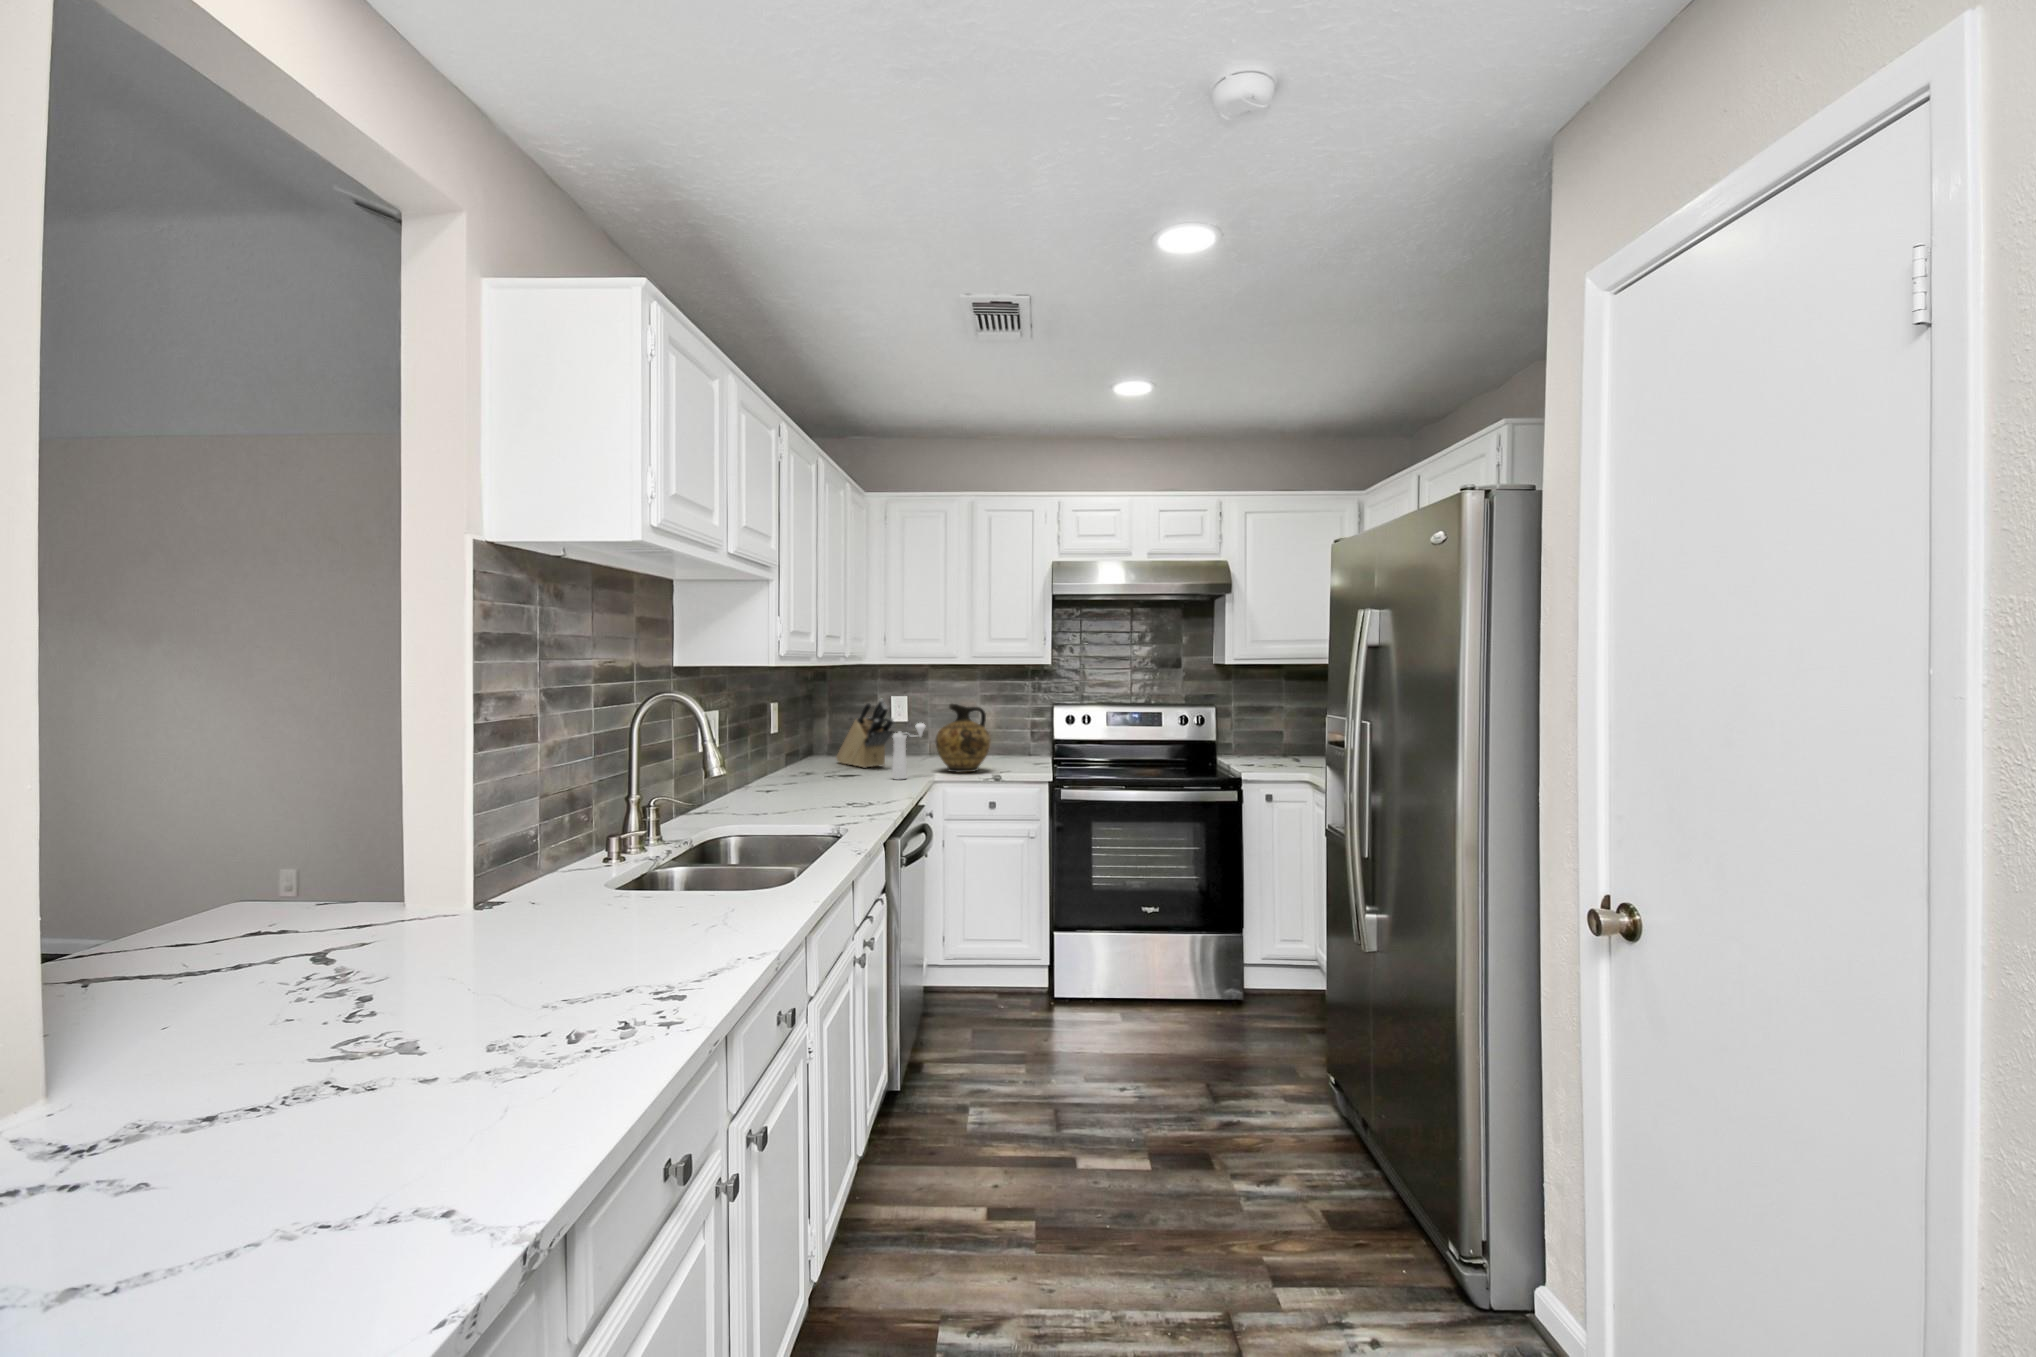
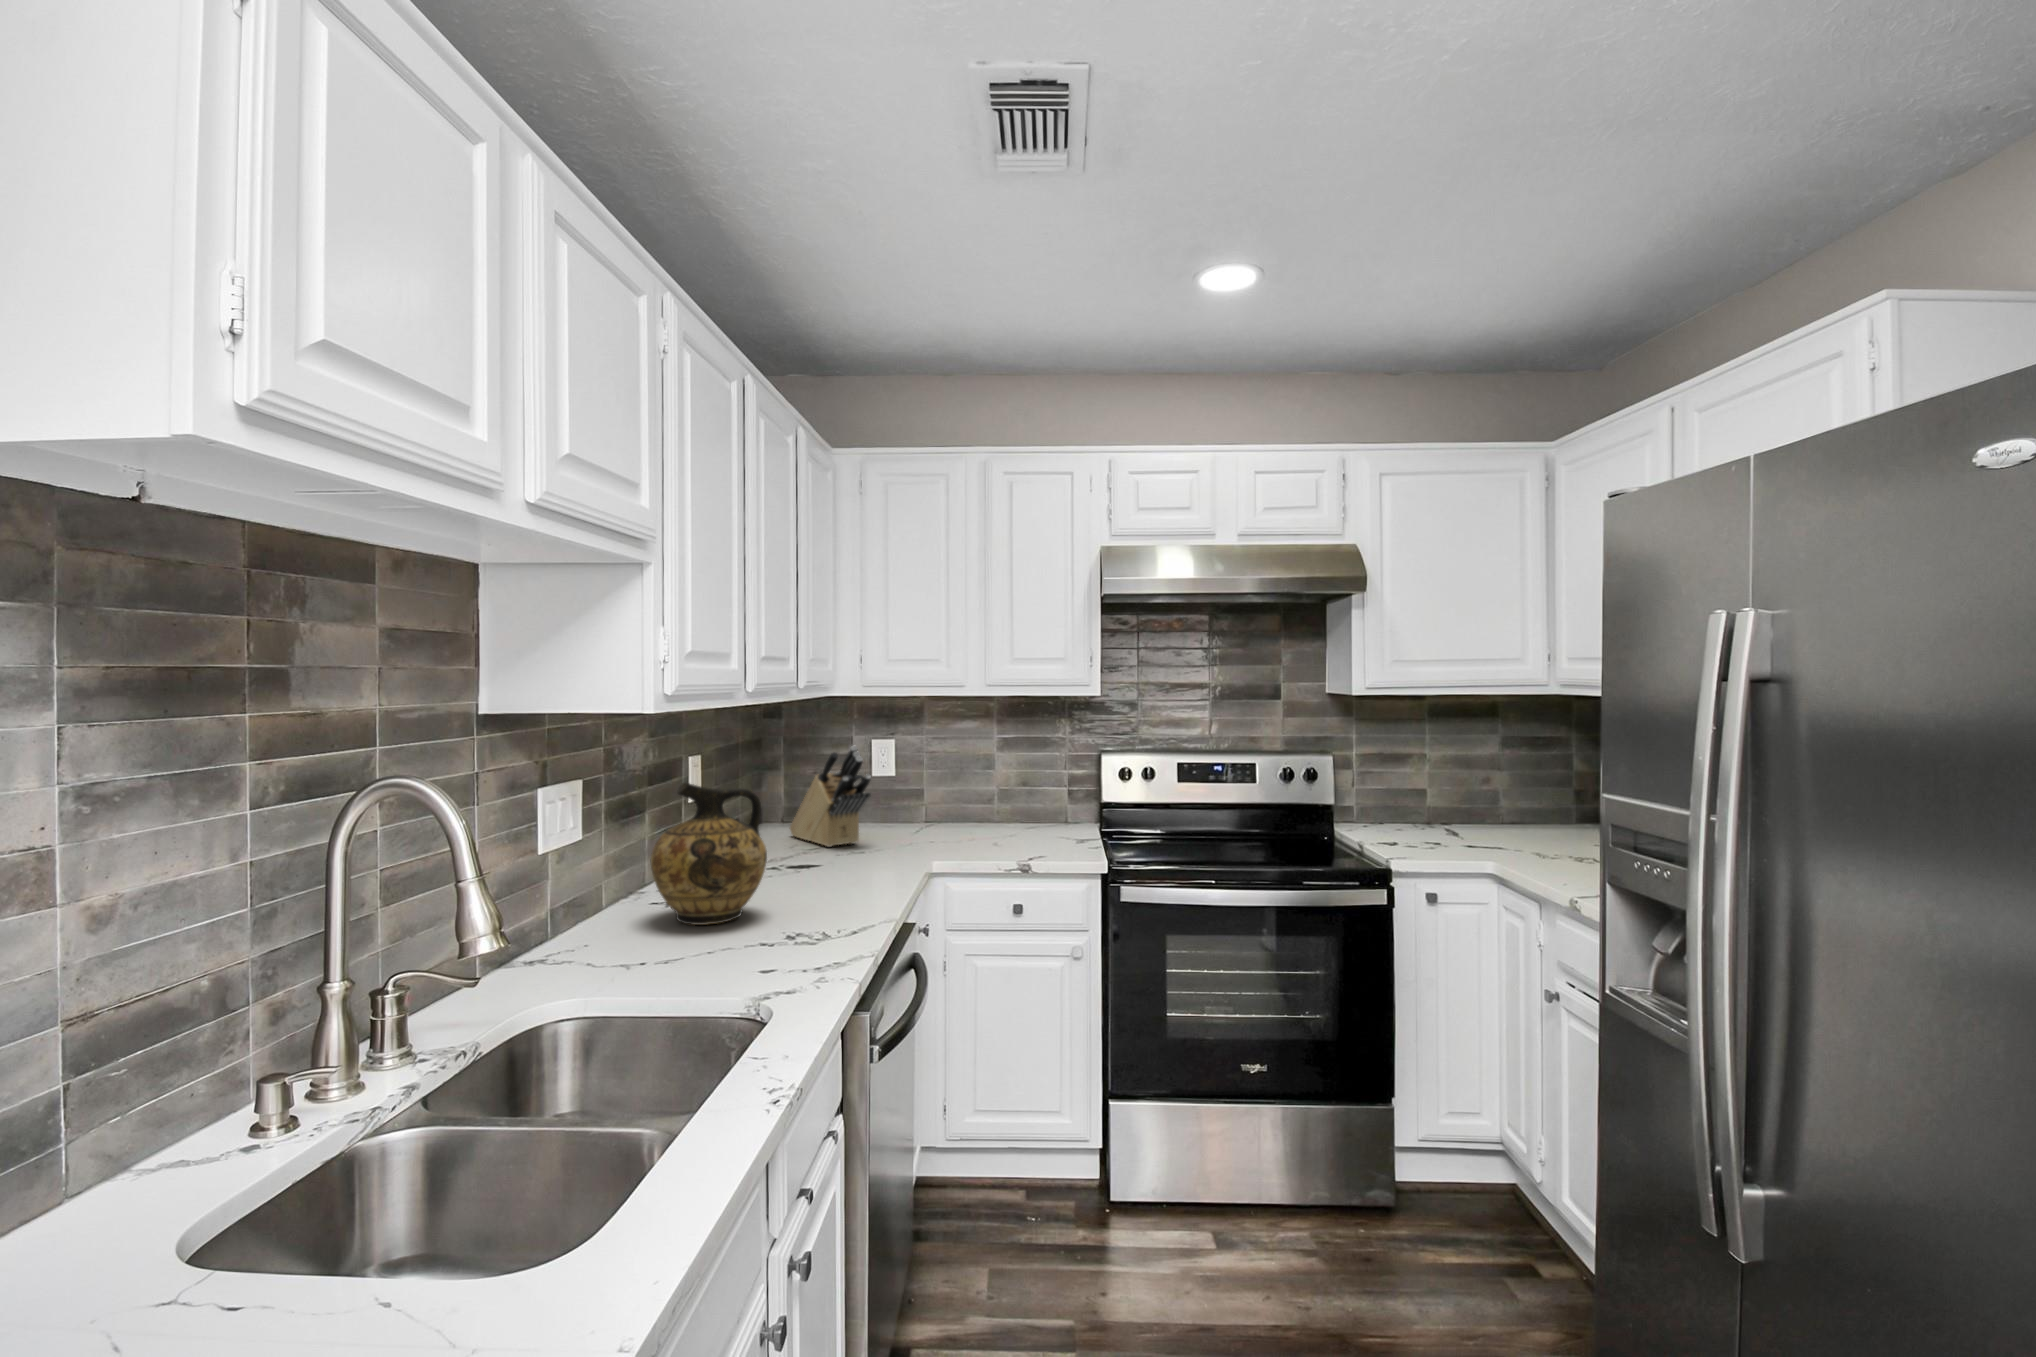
ceramic jug: present [936,704,990,772] -> present [650,782,767,925]
pepper mill: present [892,723,925,780] -> none [867,785,918,871]

